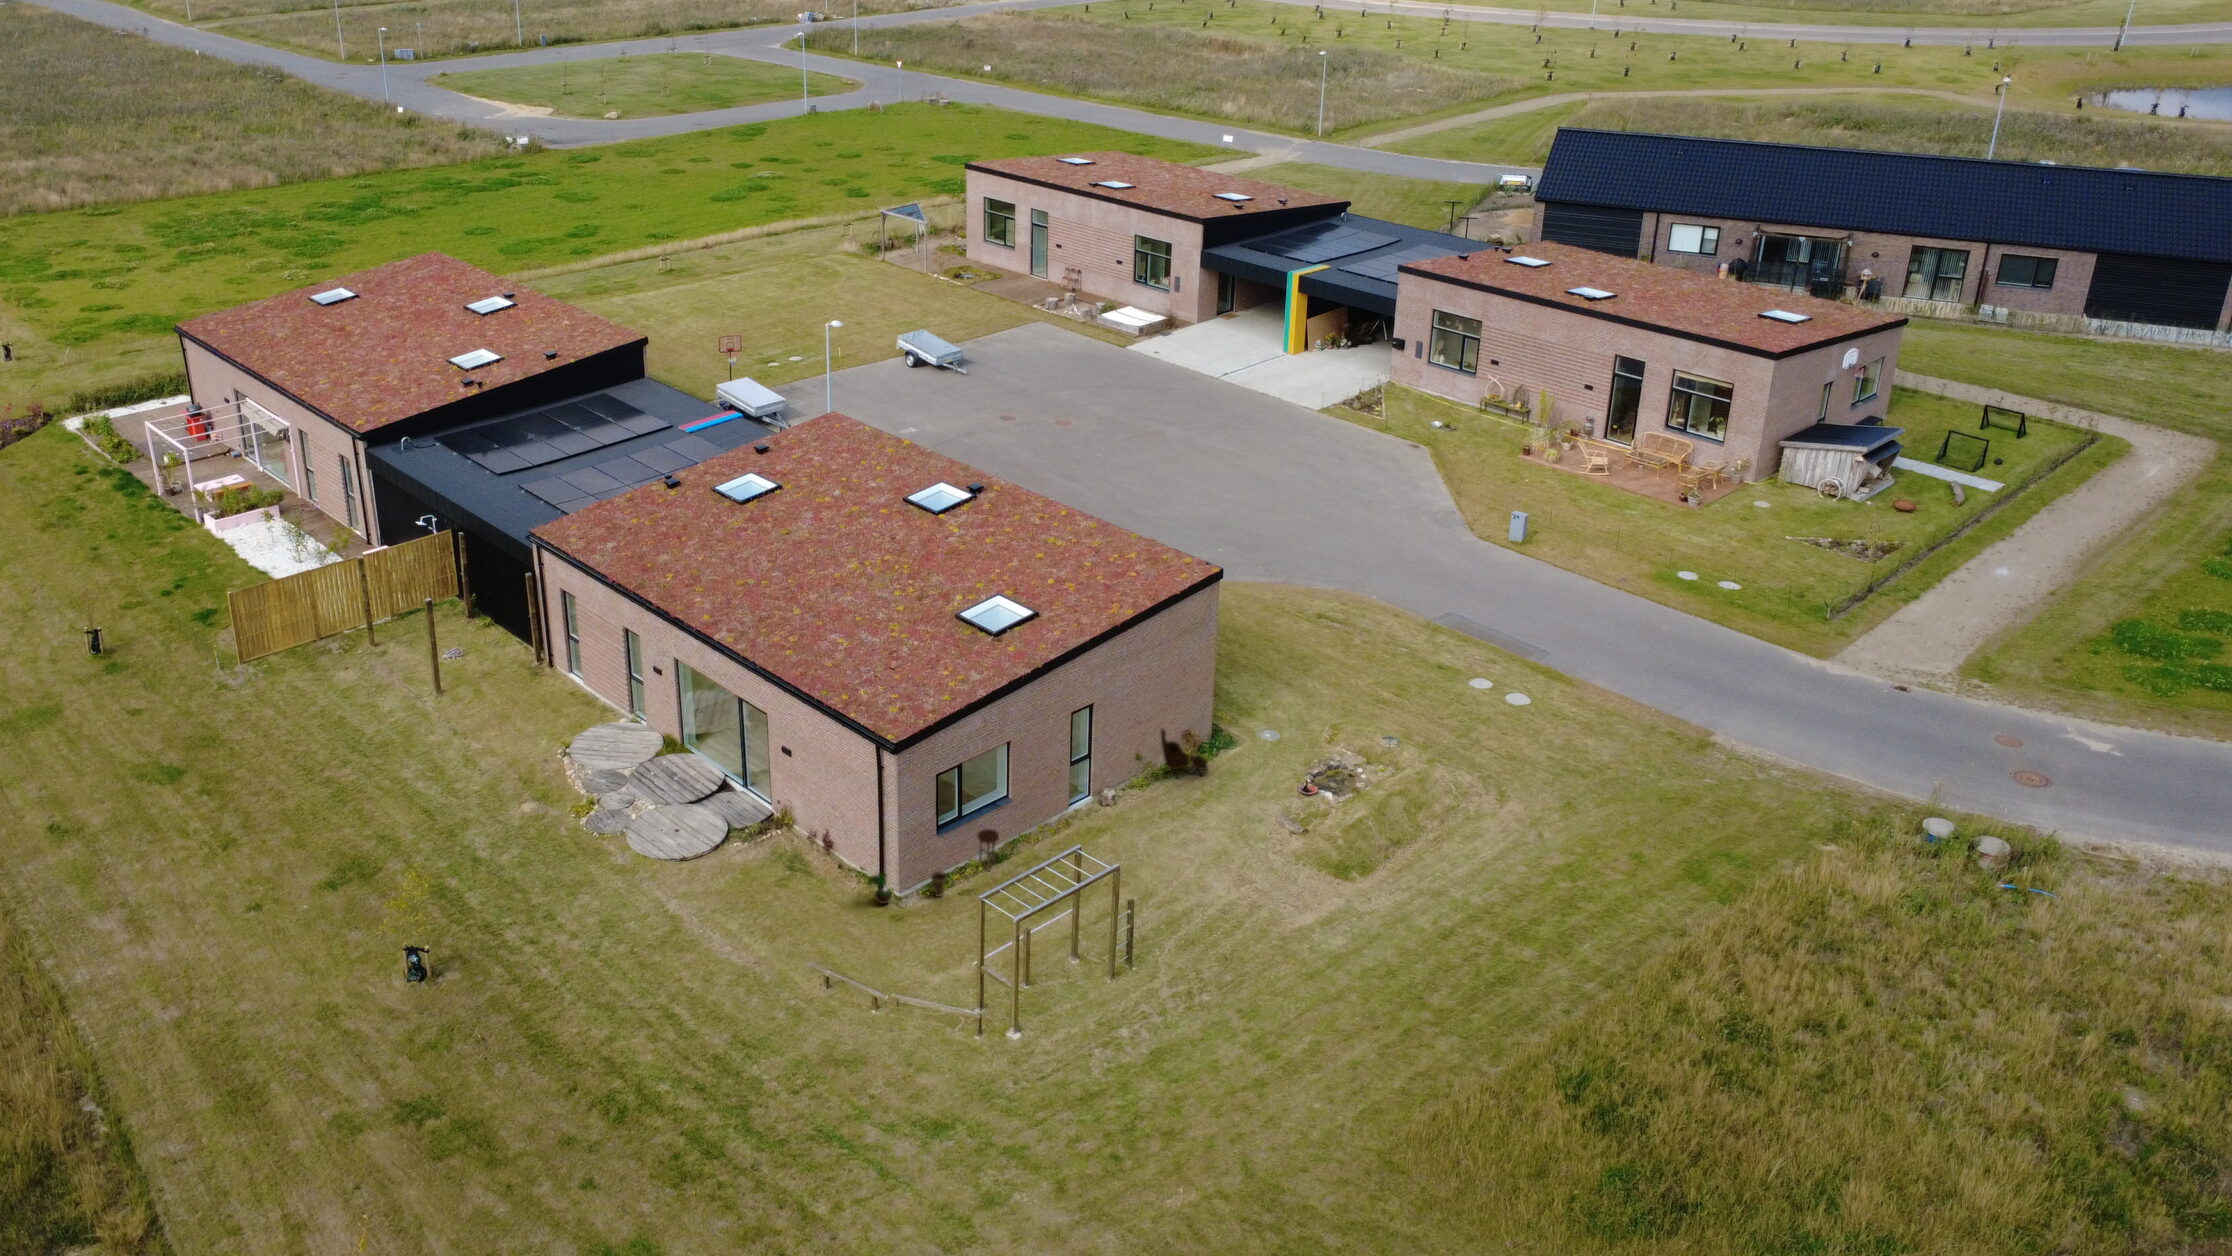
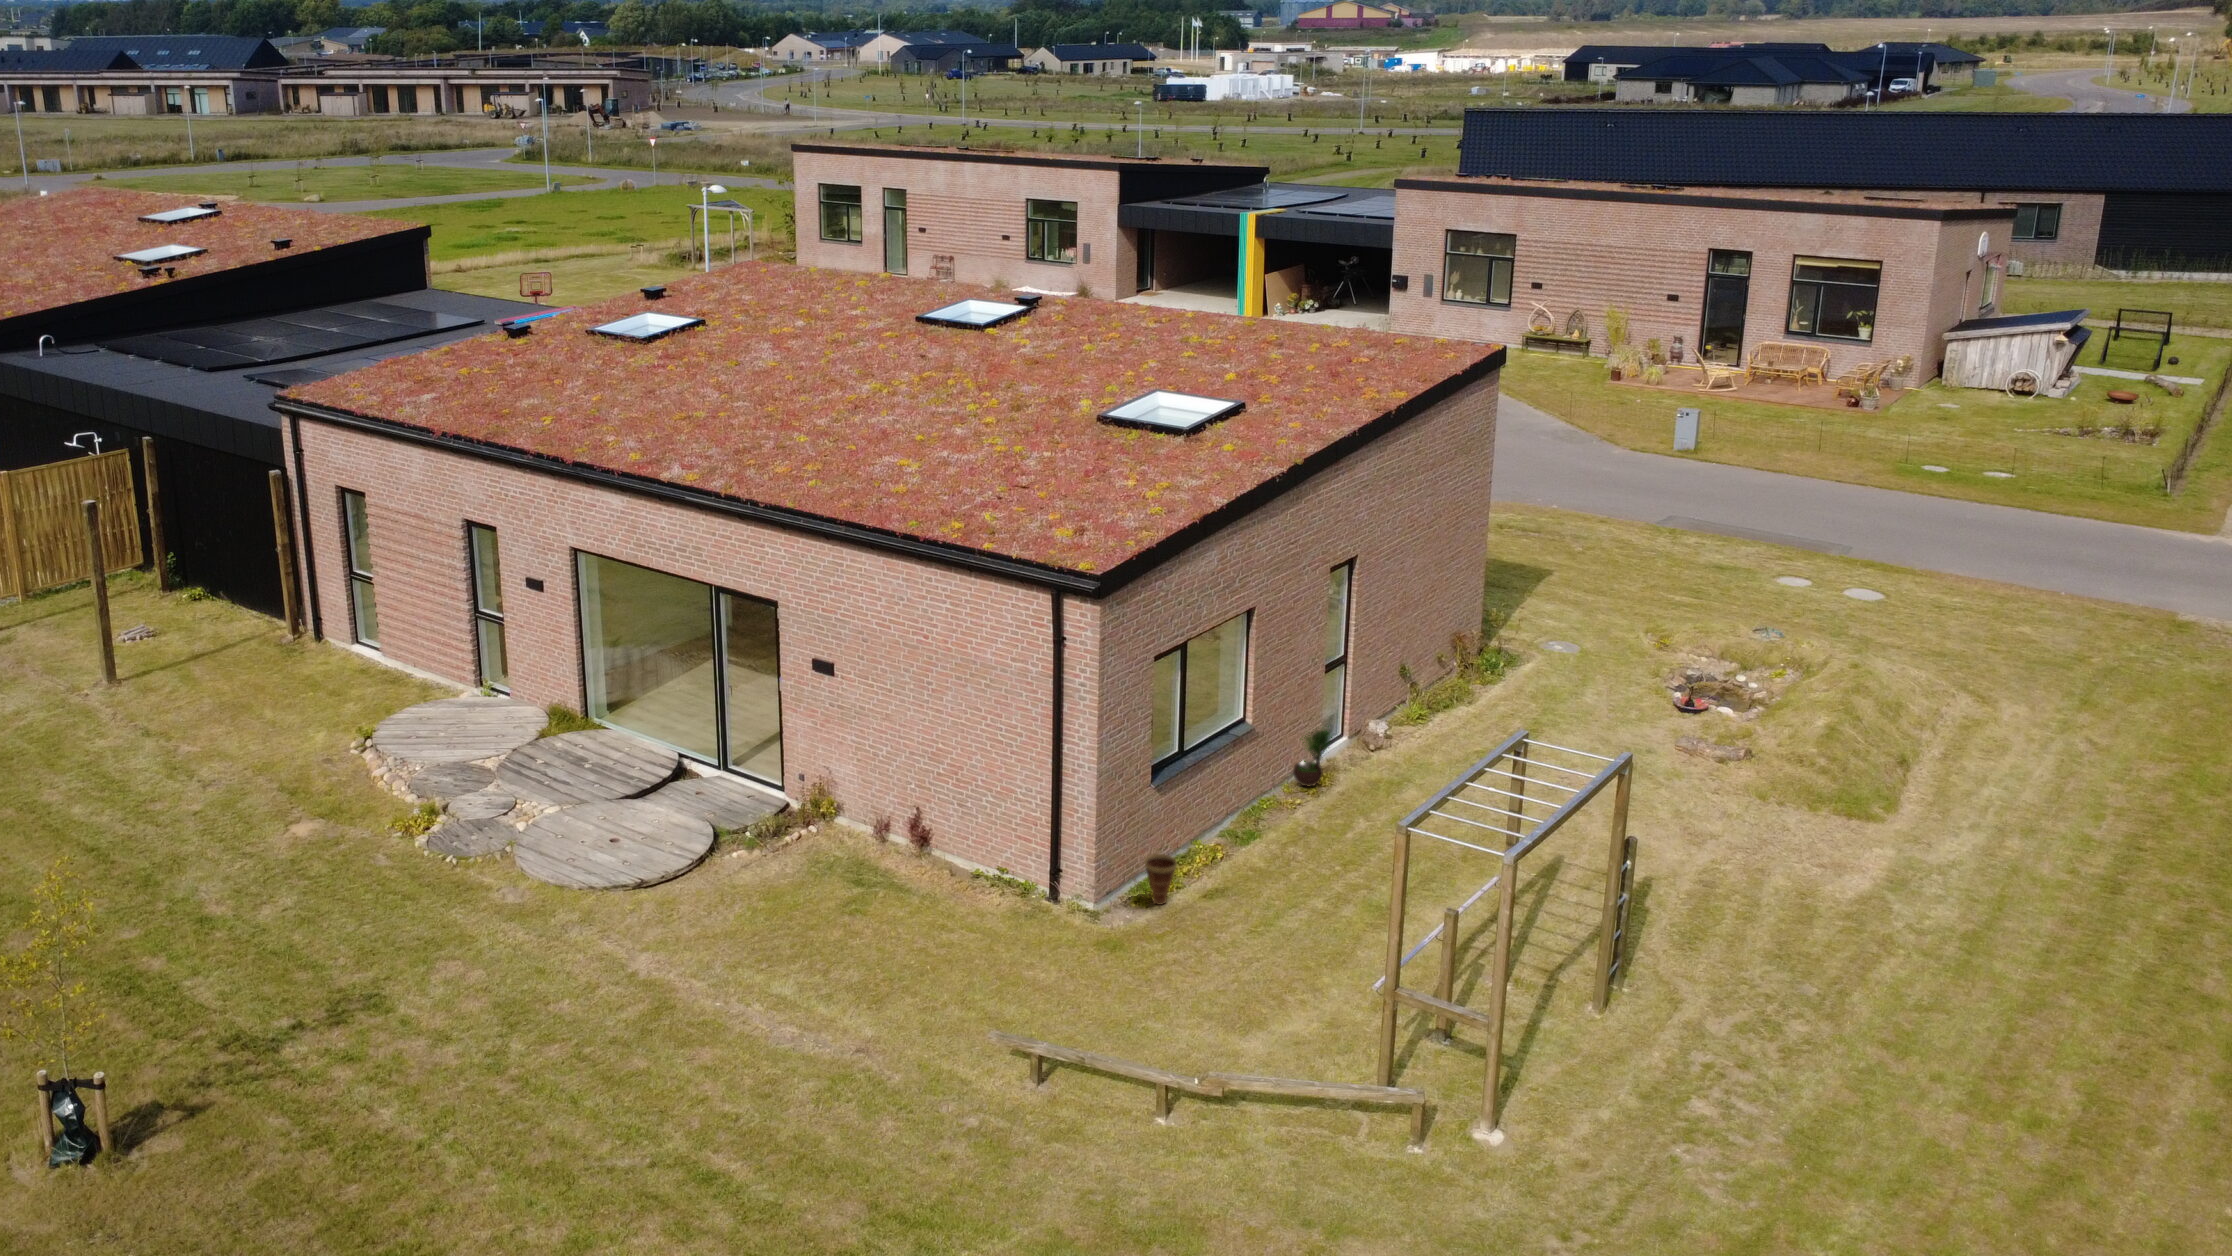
lounge chair: present [1161,729,1208,771] -> none [1414,630,1499,712]
stool: present [977,829,999,870] -> none [1203,779,1245,858]
potted tree: present [869,873,892,904] -> present [1293,729,1332,786]

